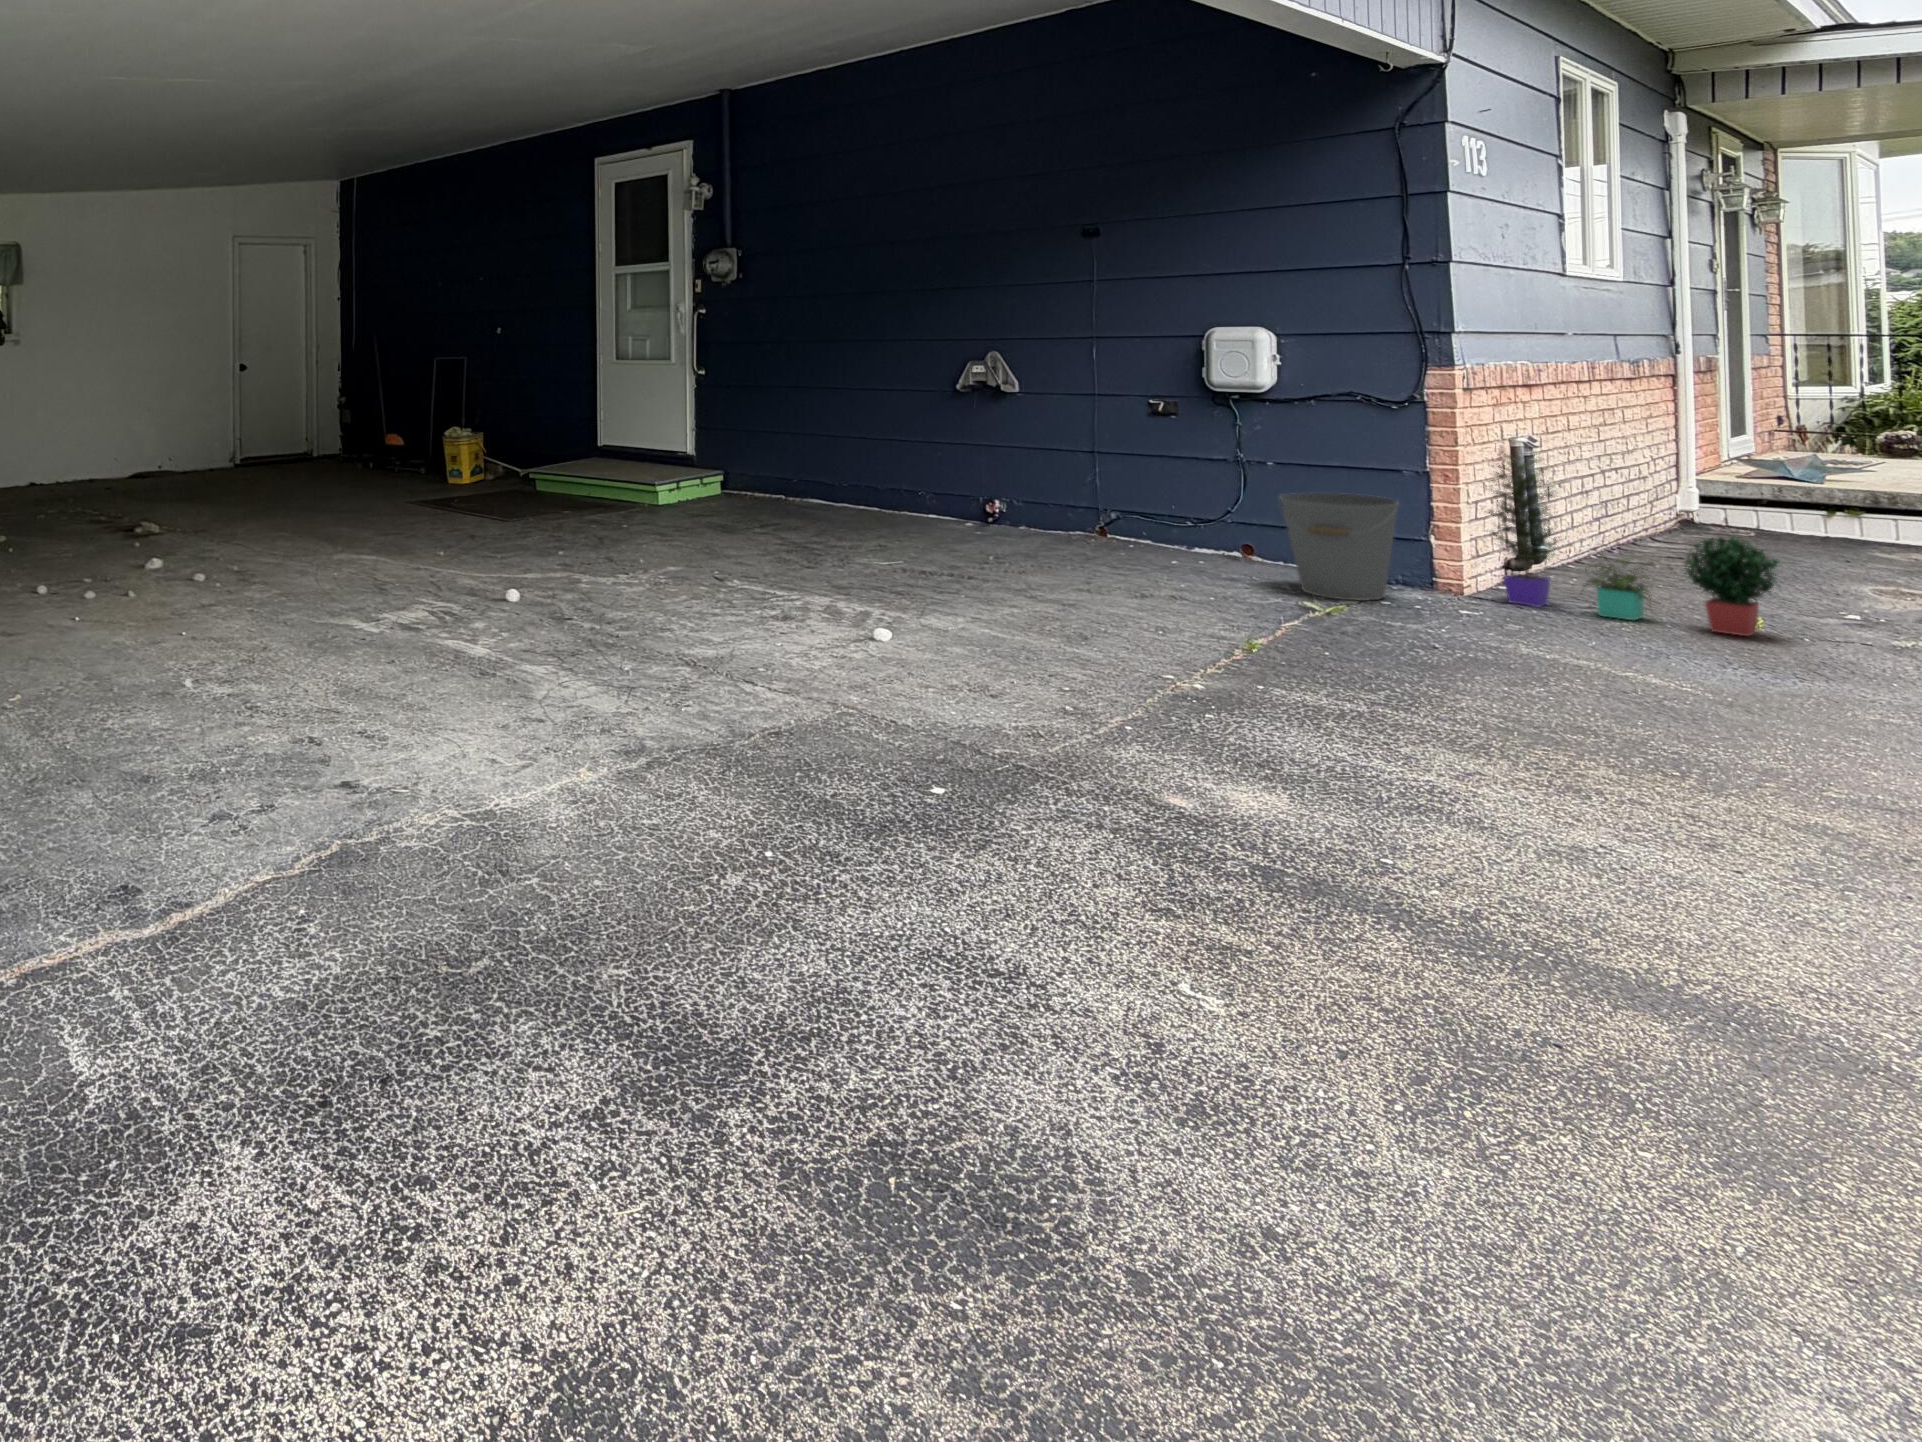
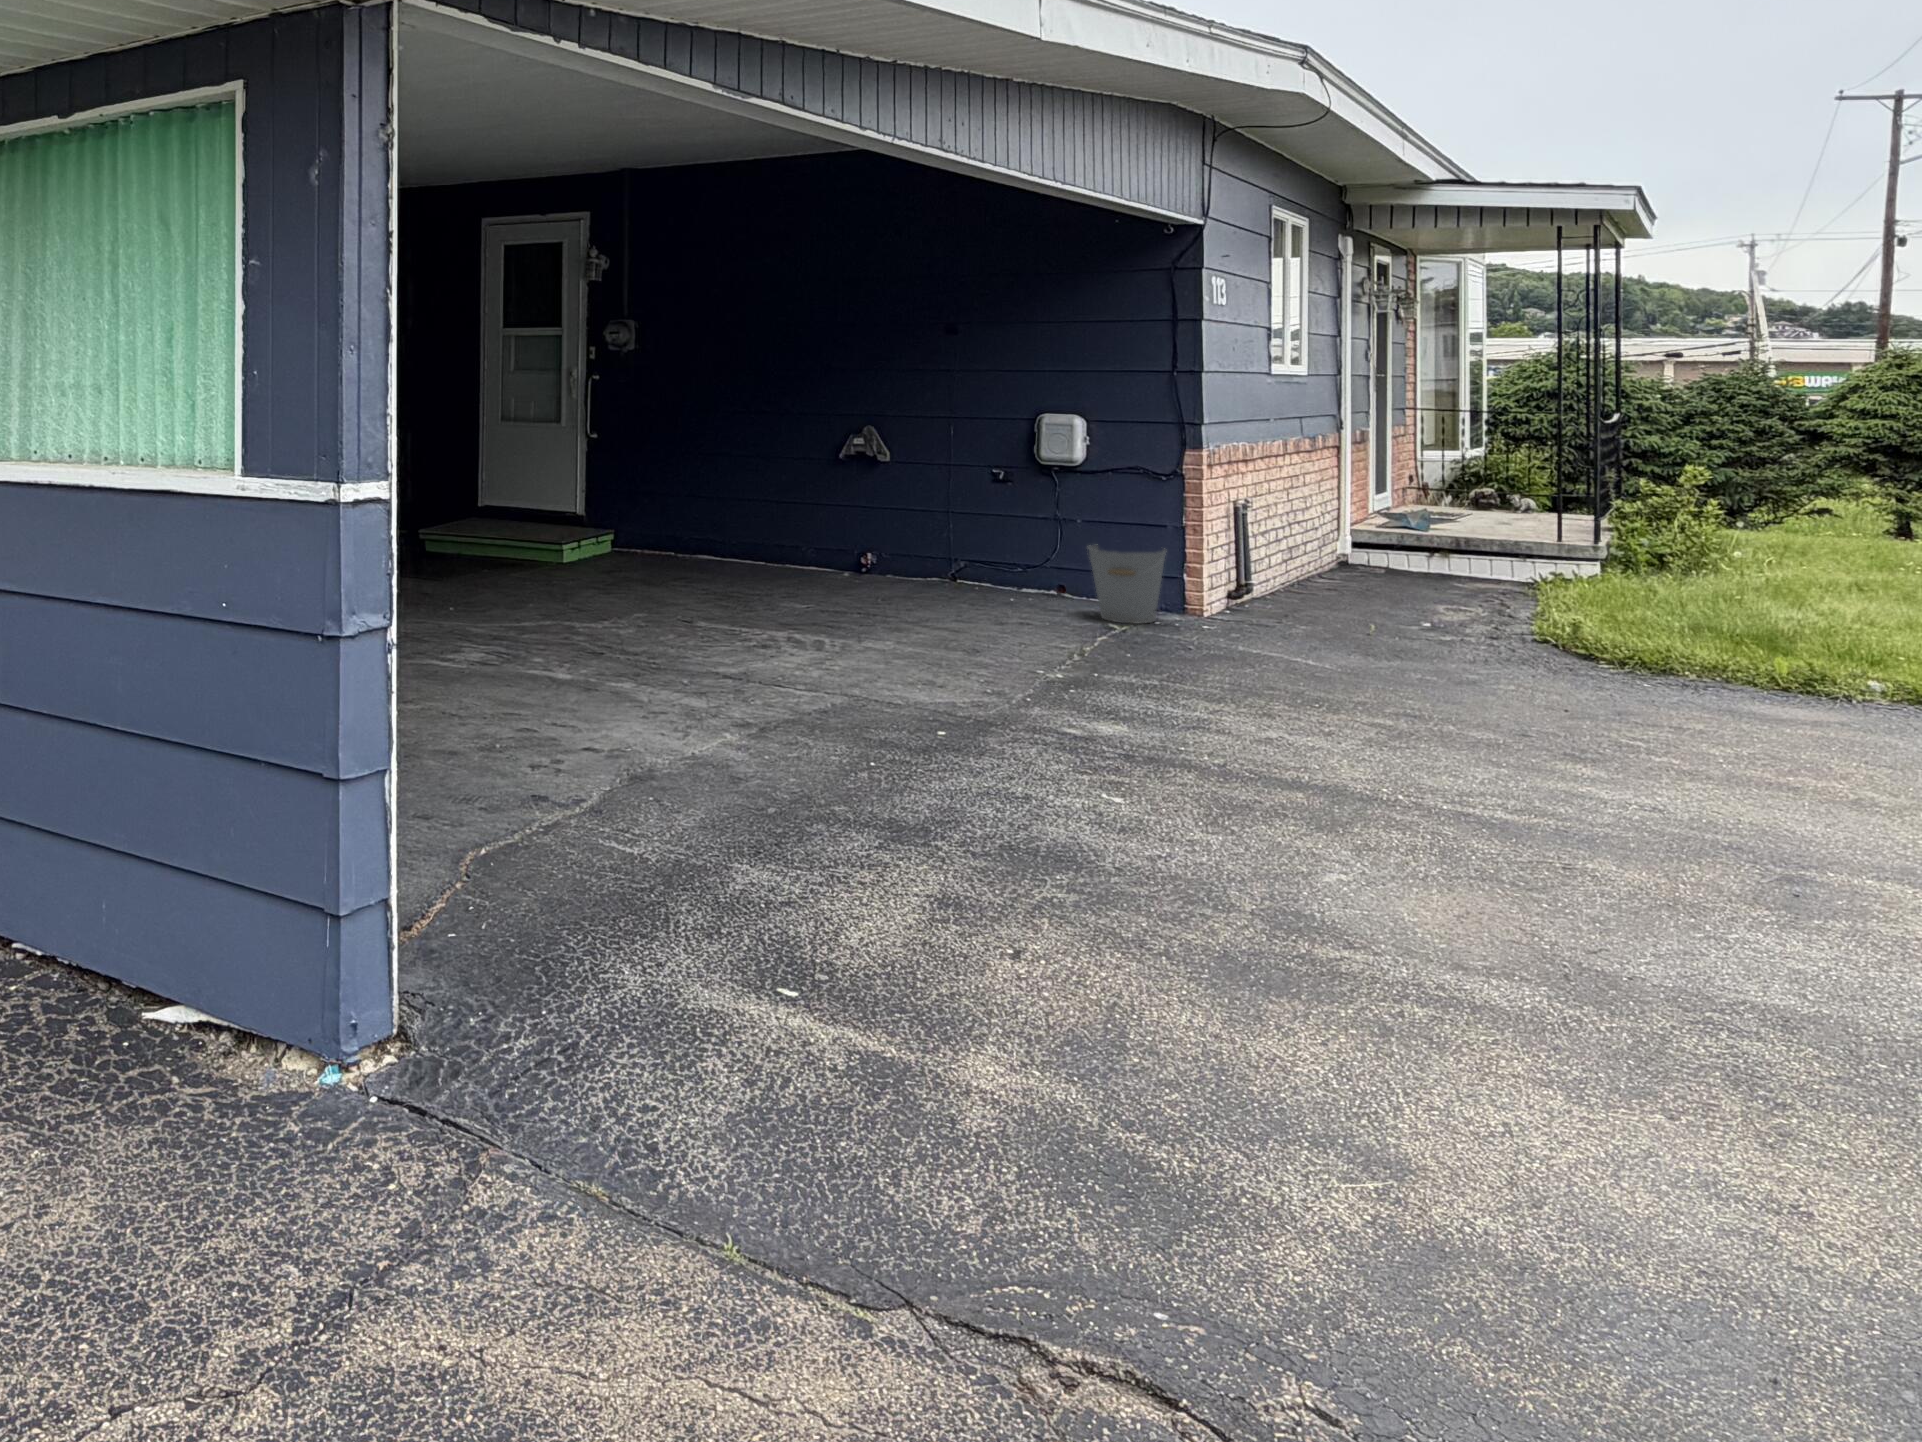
potted plant: present [1489,452,1779,636] -> none [1216,511,1387,638]

